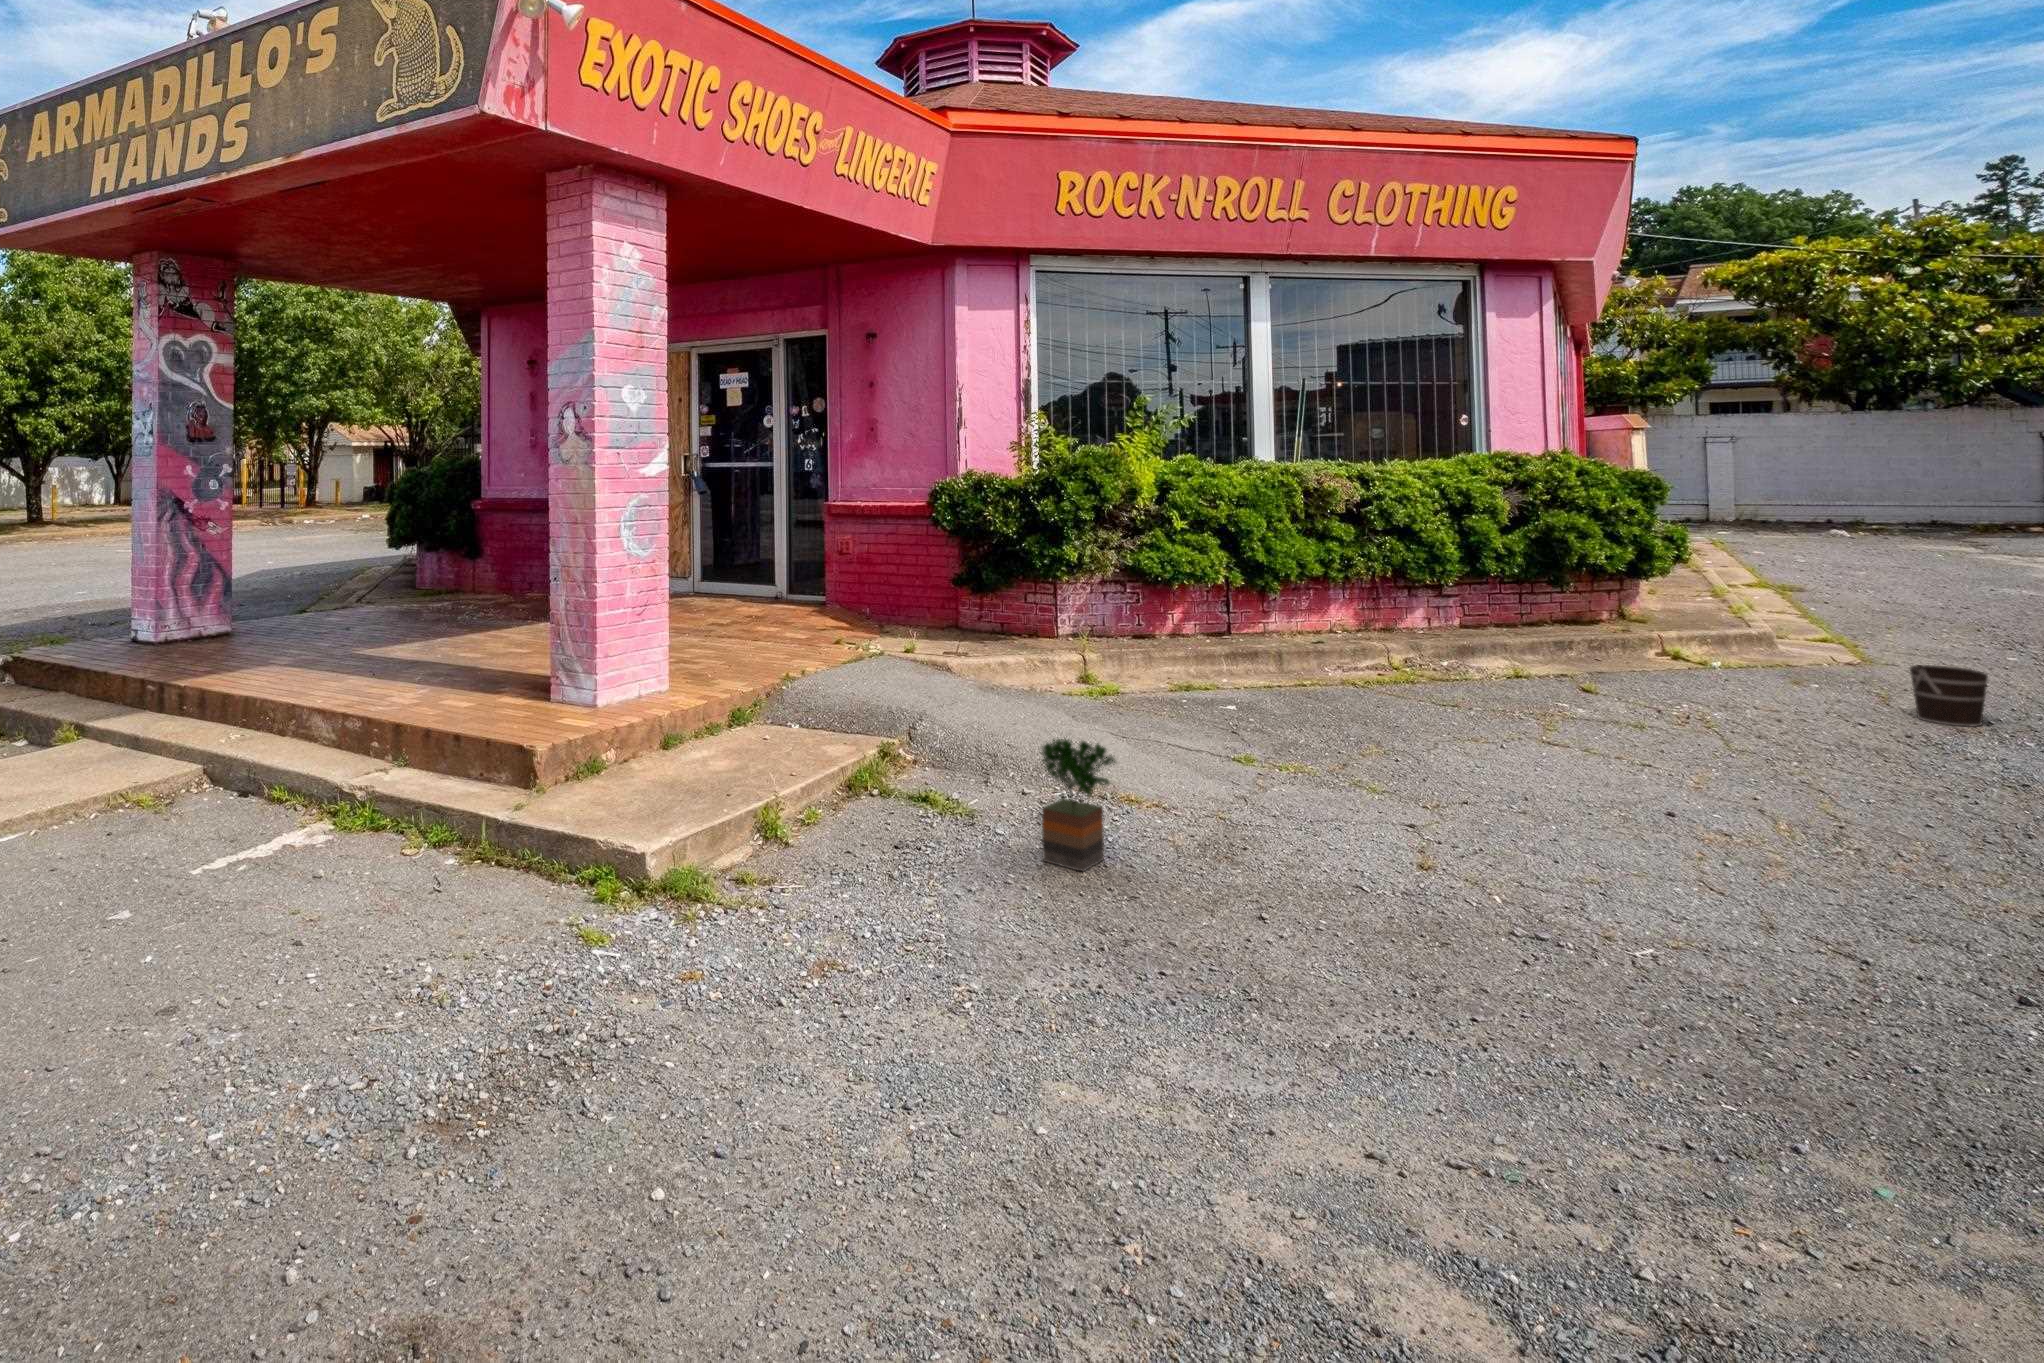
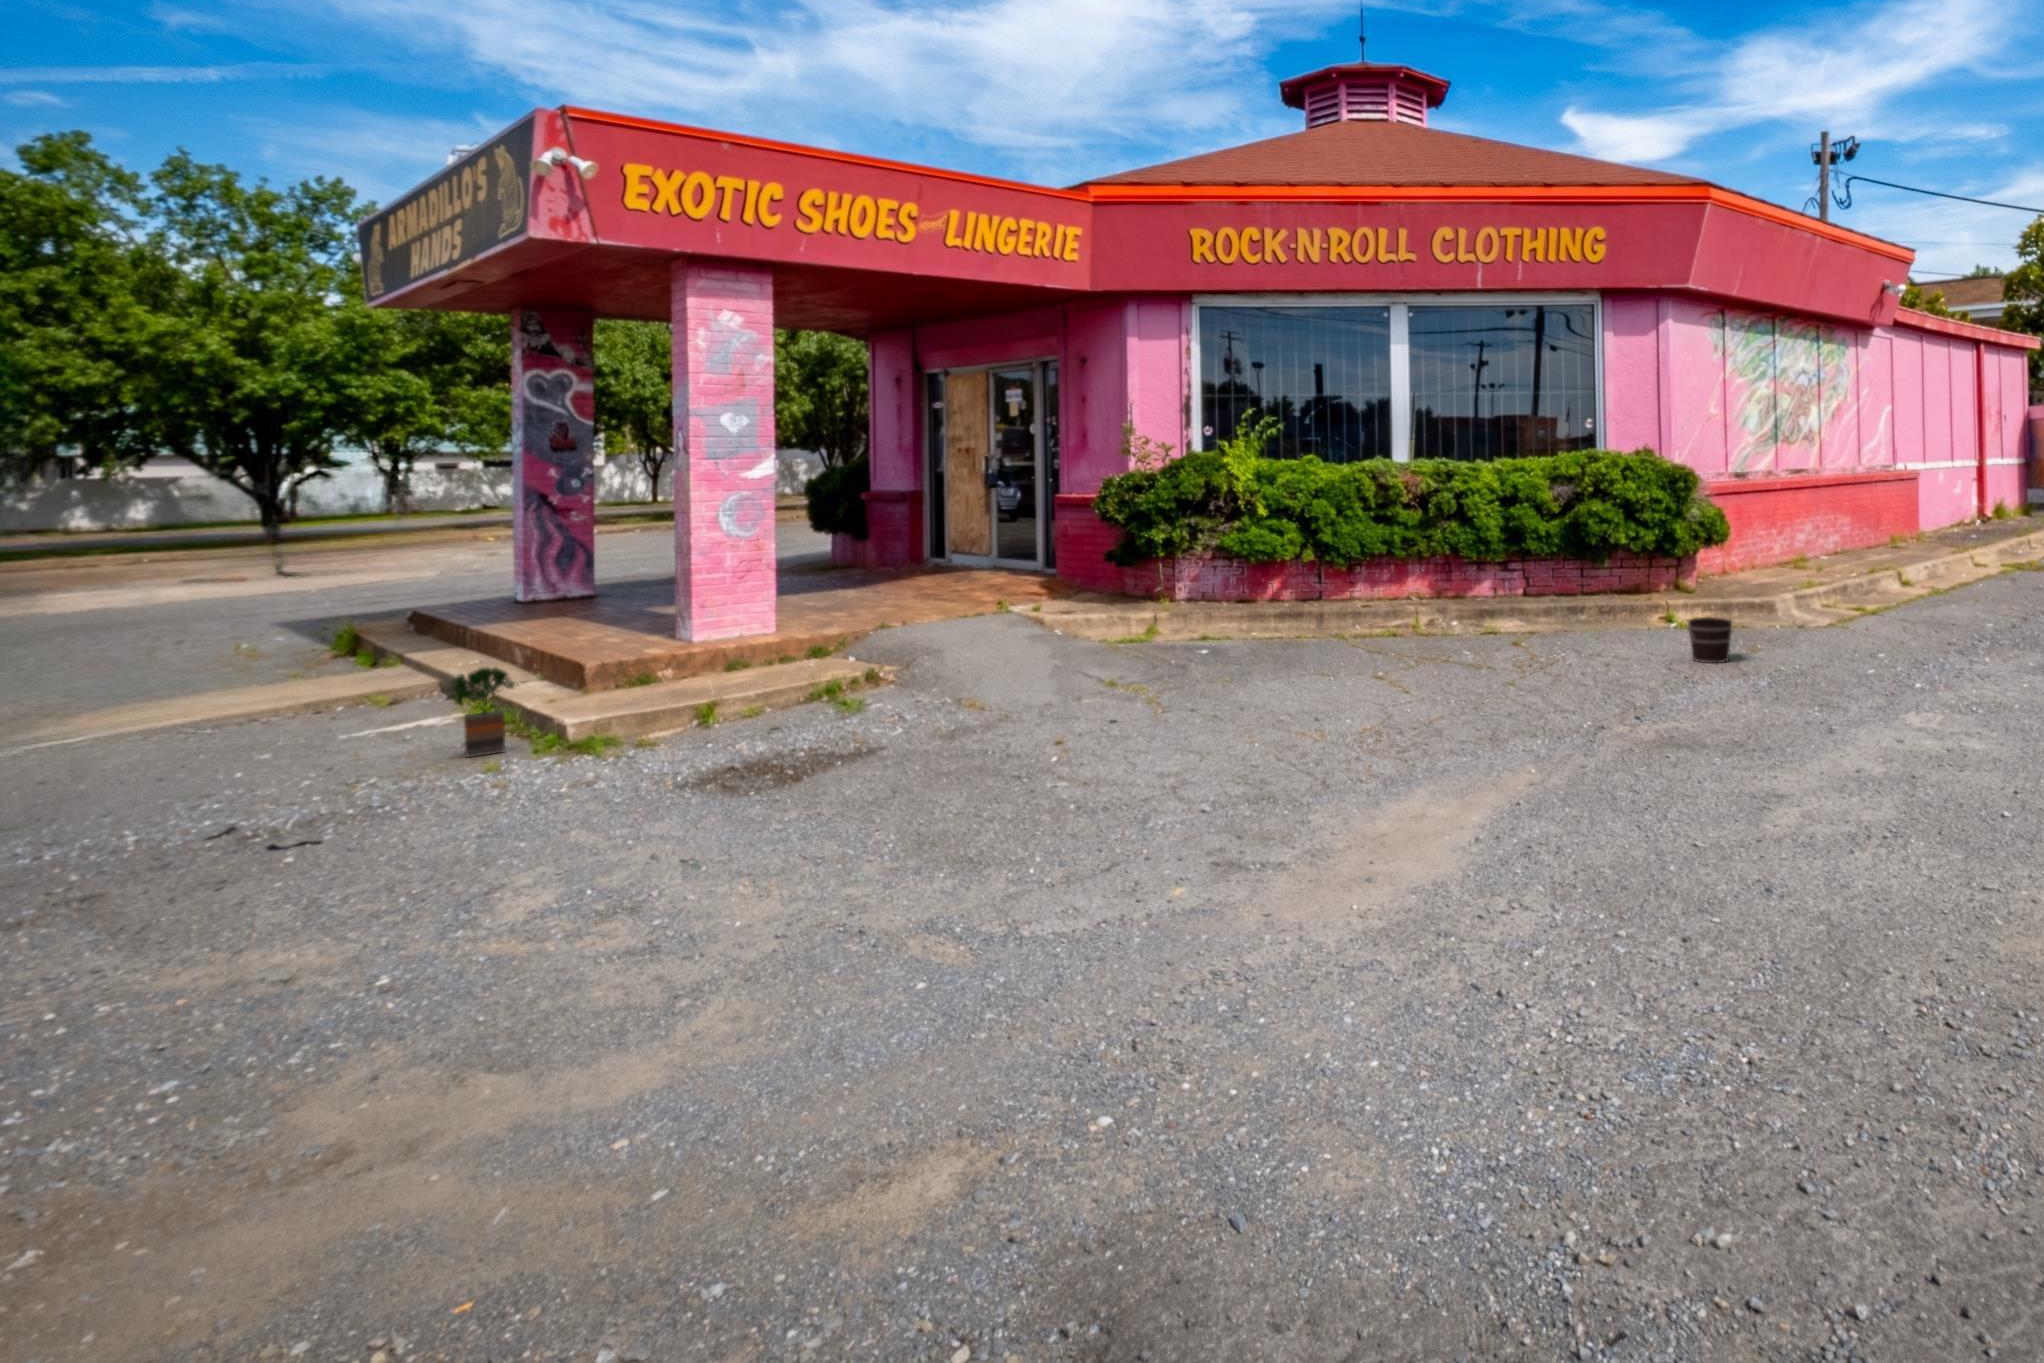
potted tree: present [1042,739,1116,871] -> present [447,667,519,757]

